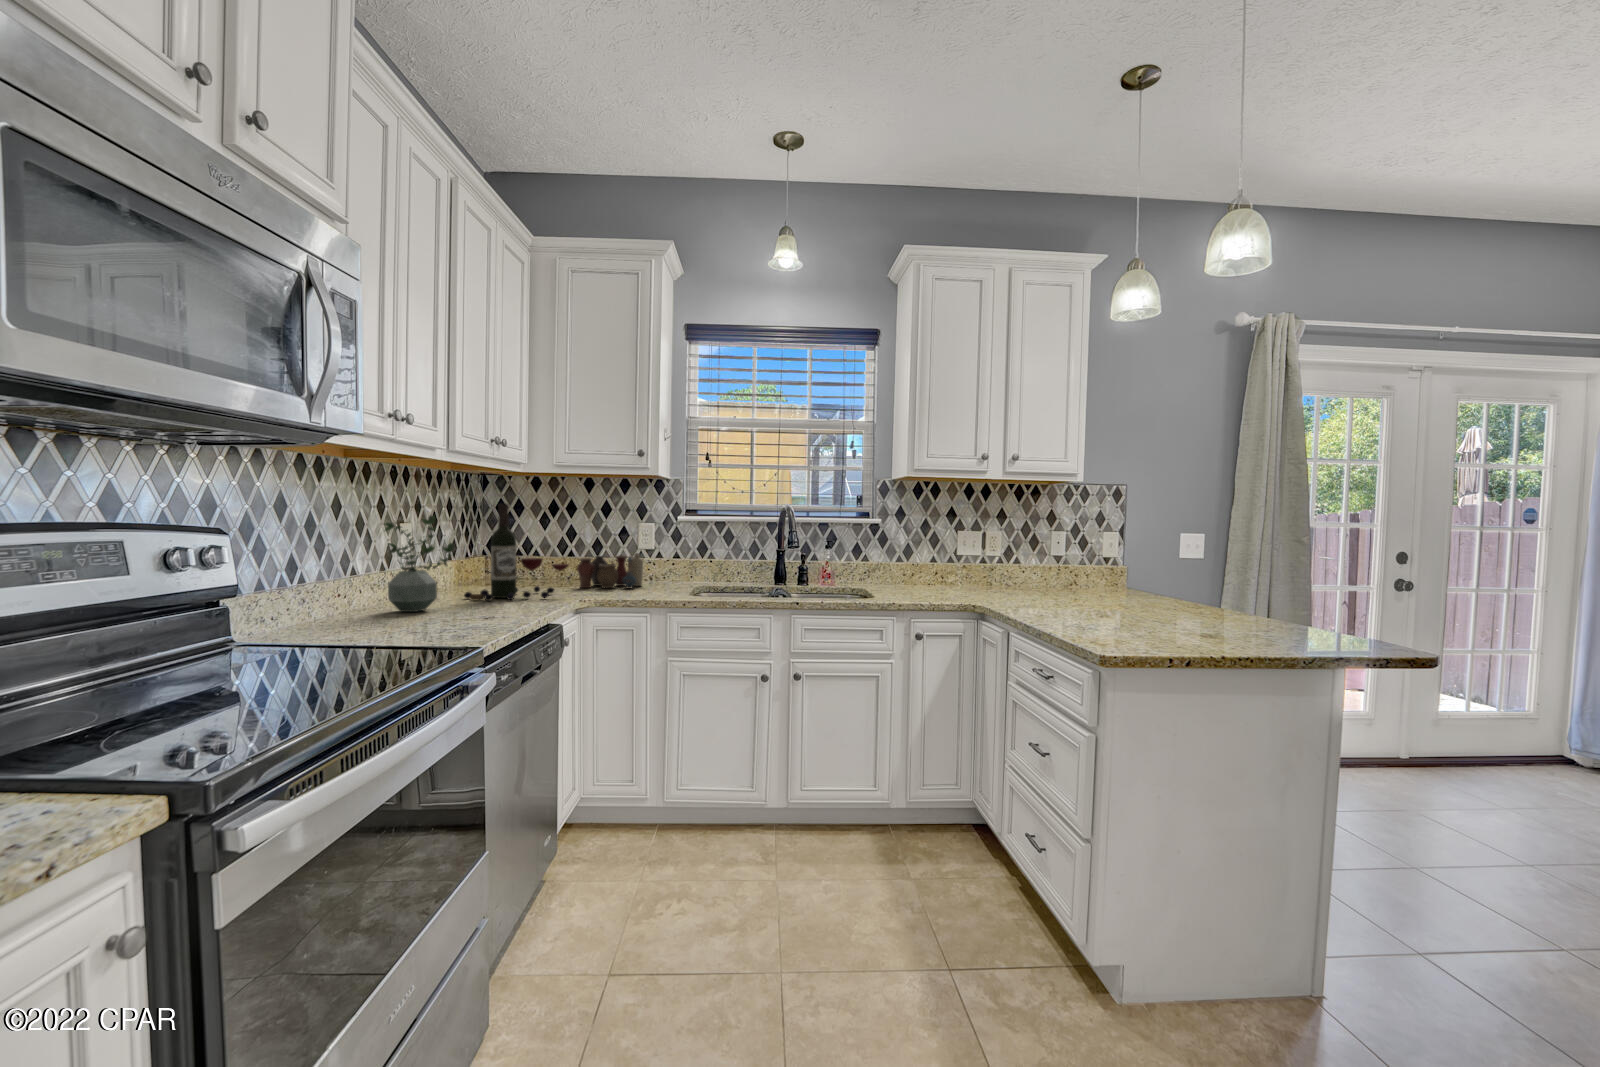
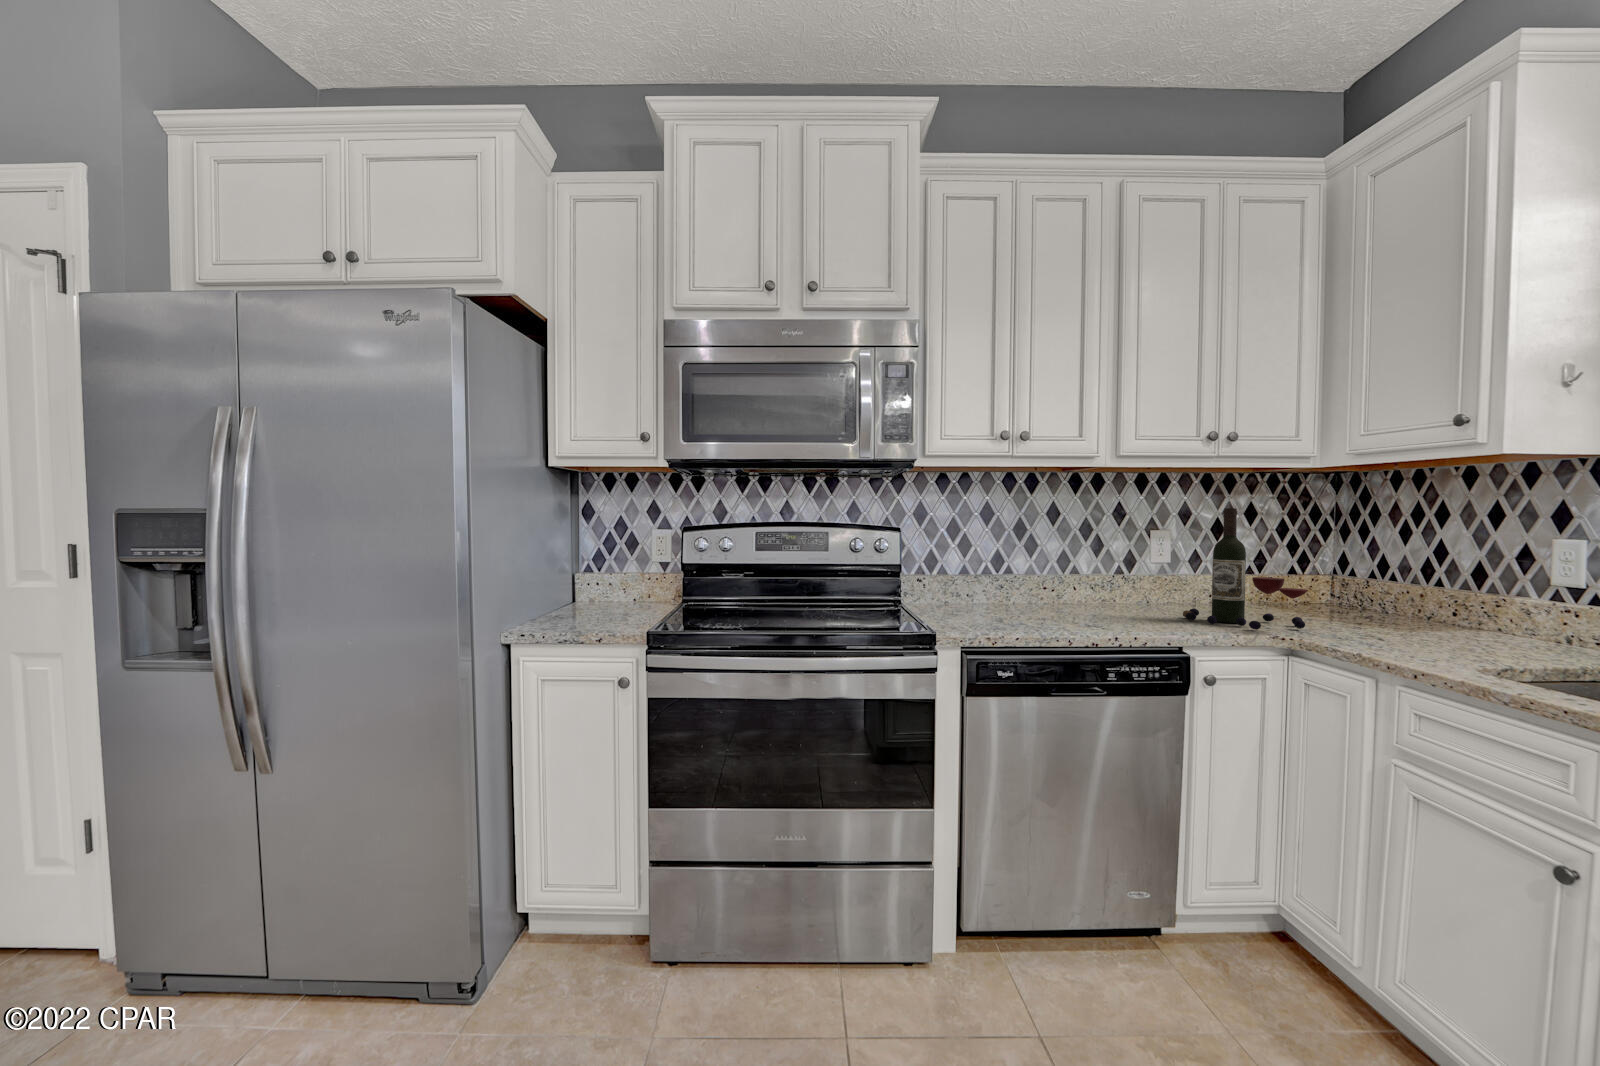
potted plant: present [385,515,454,612] -> none [1065,520,1114,614]
vase: present [577,553,643,589] -> none [1396,589,1537,651]

